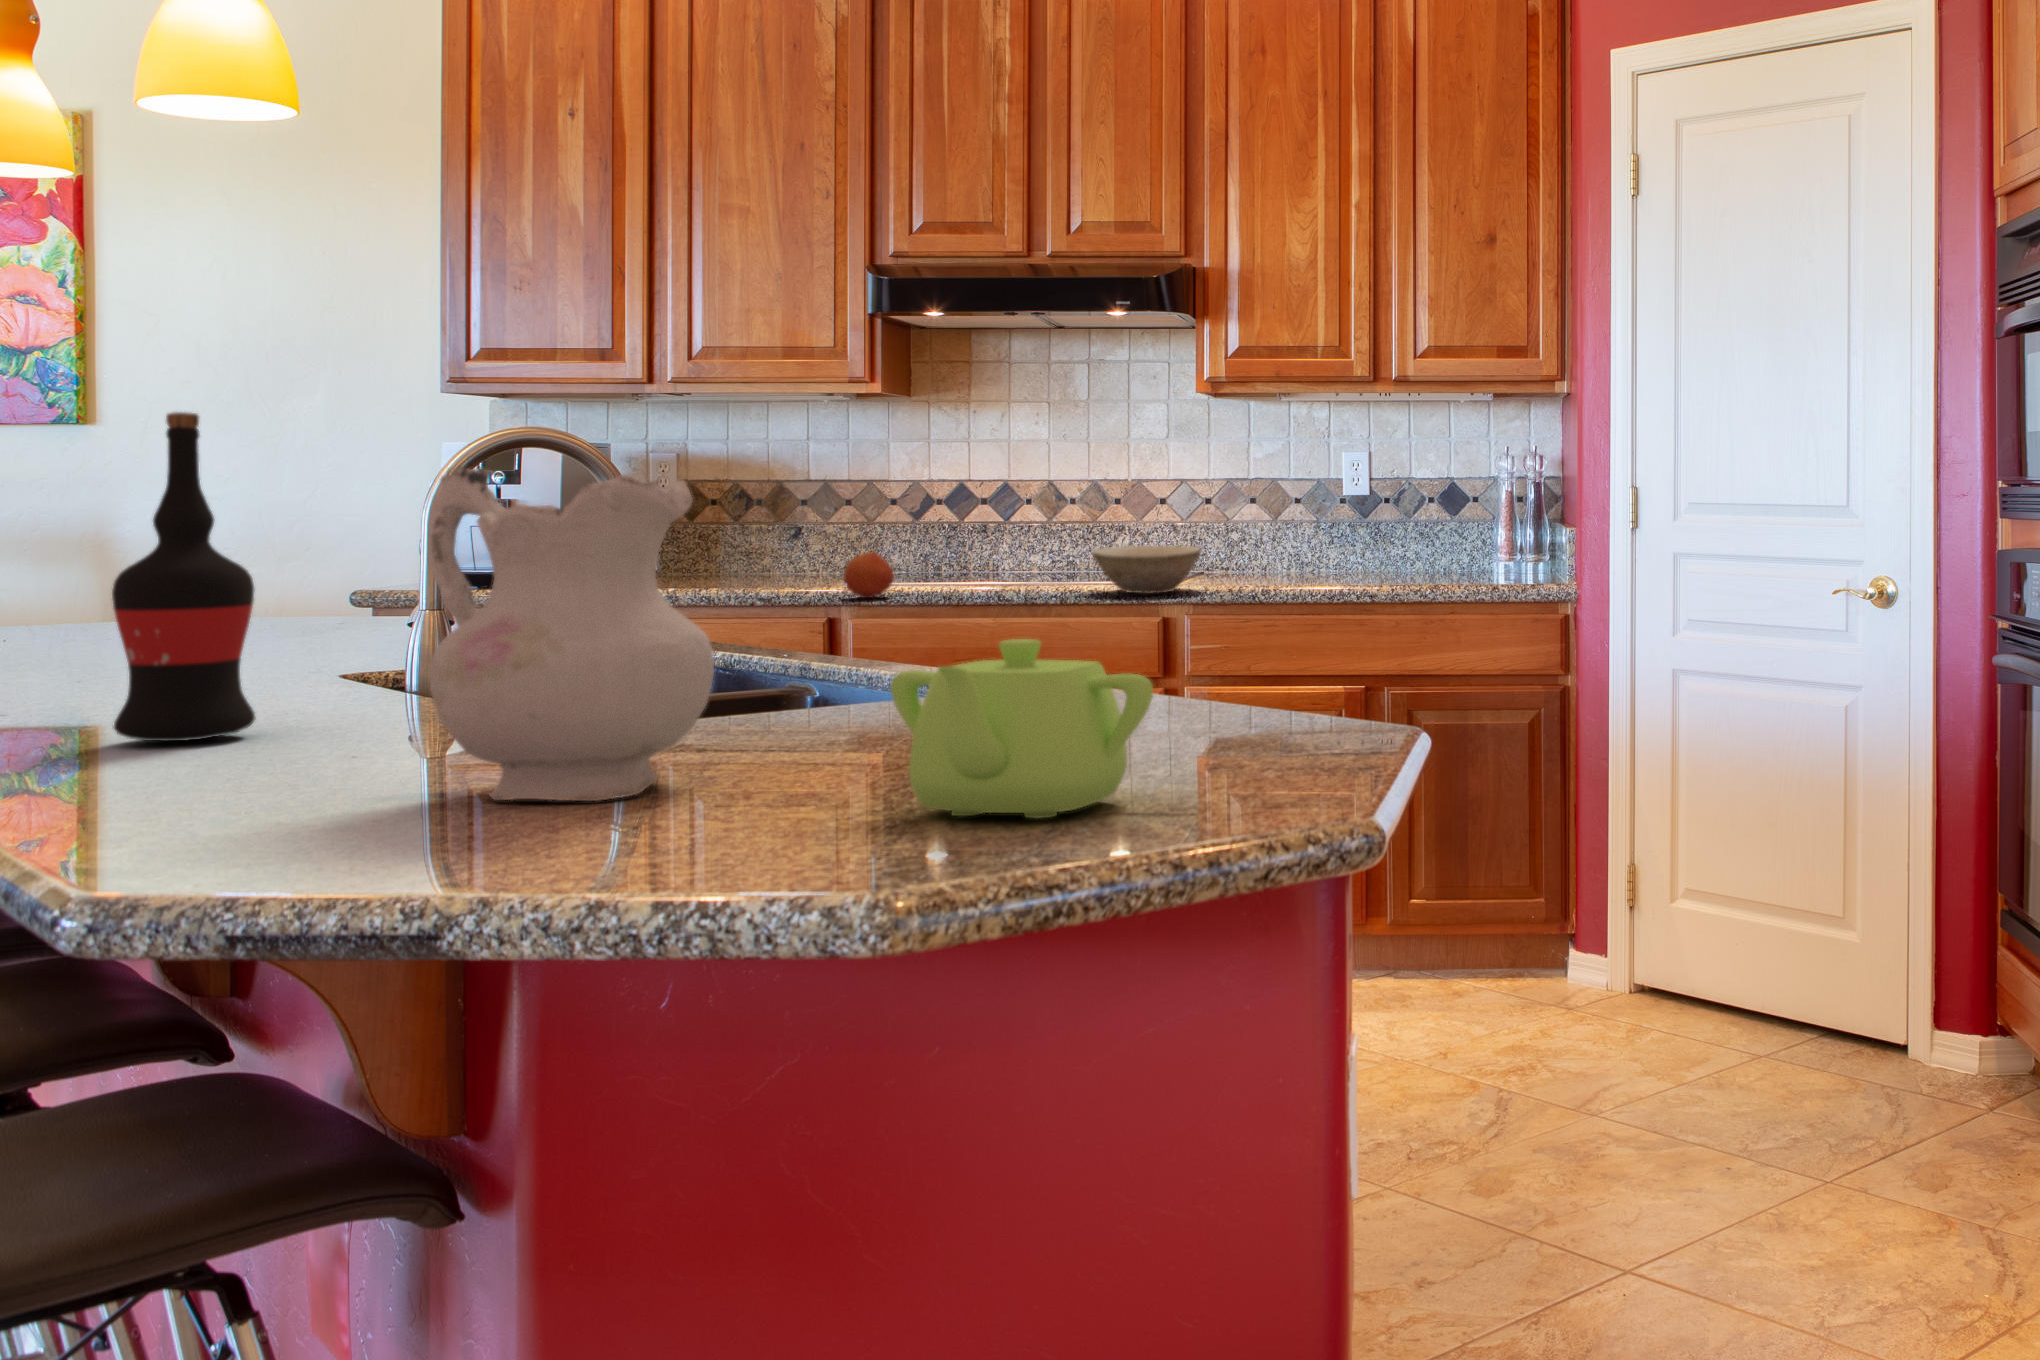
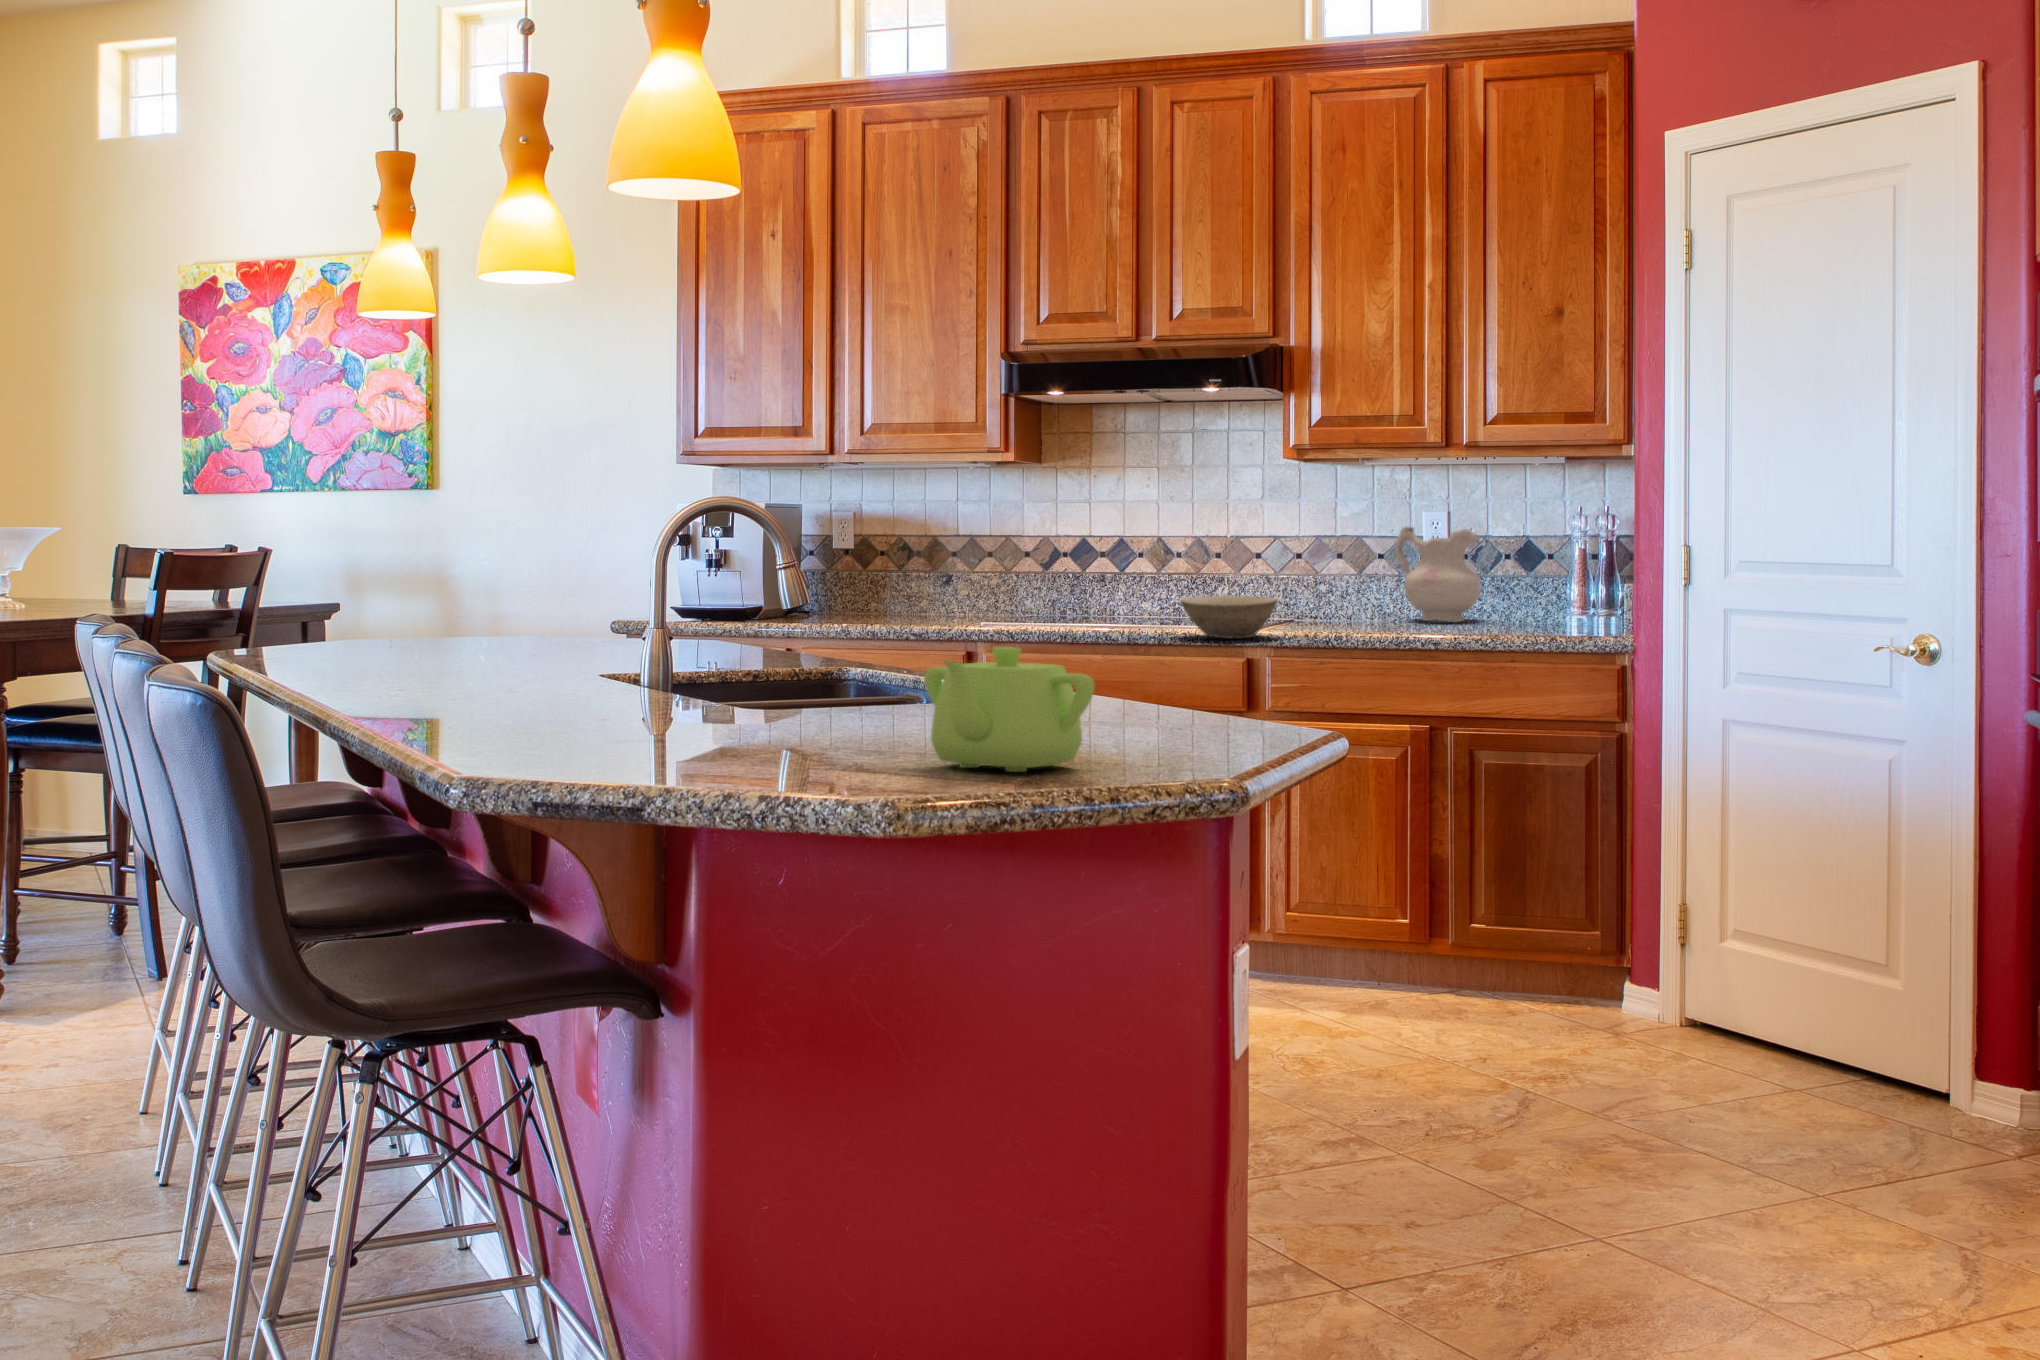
wine bottle: present [112,412,255,741] -> none [478,487,557,703]
ceramic pitcher: present [429,467,714,801] -> present [1396,527,1480,622]
fruit: present [844,552,894,598] -> none [975,596,1016,635]

